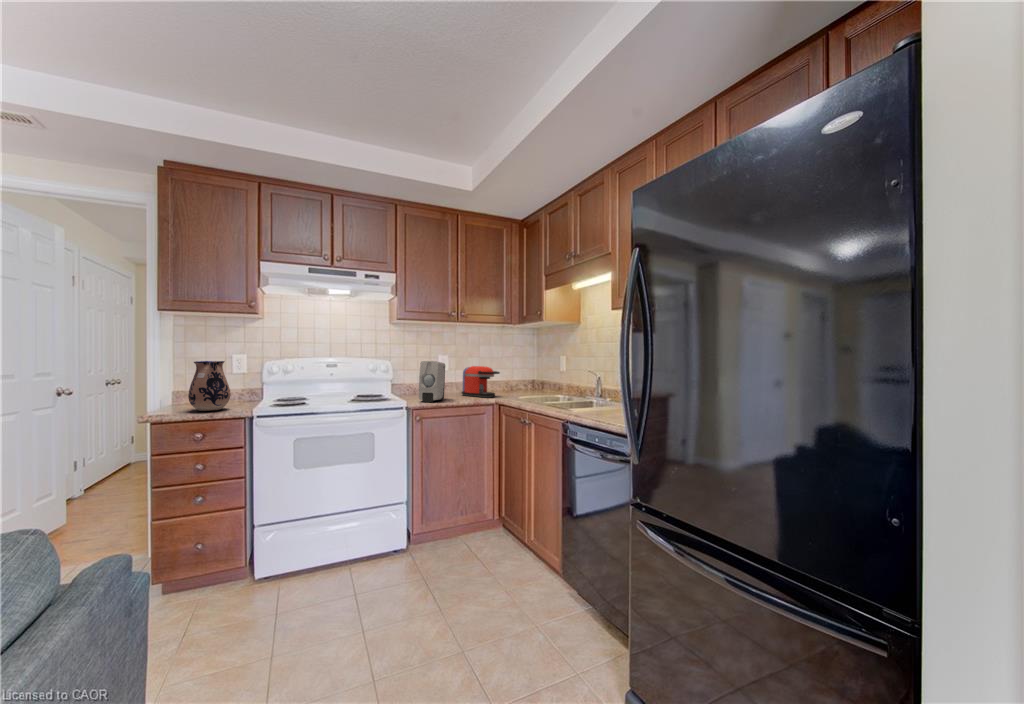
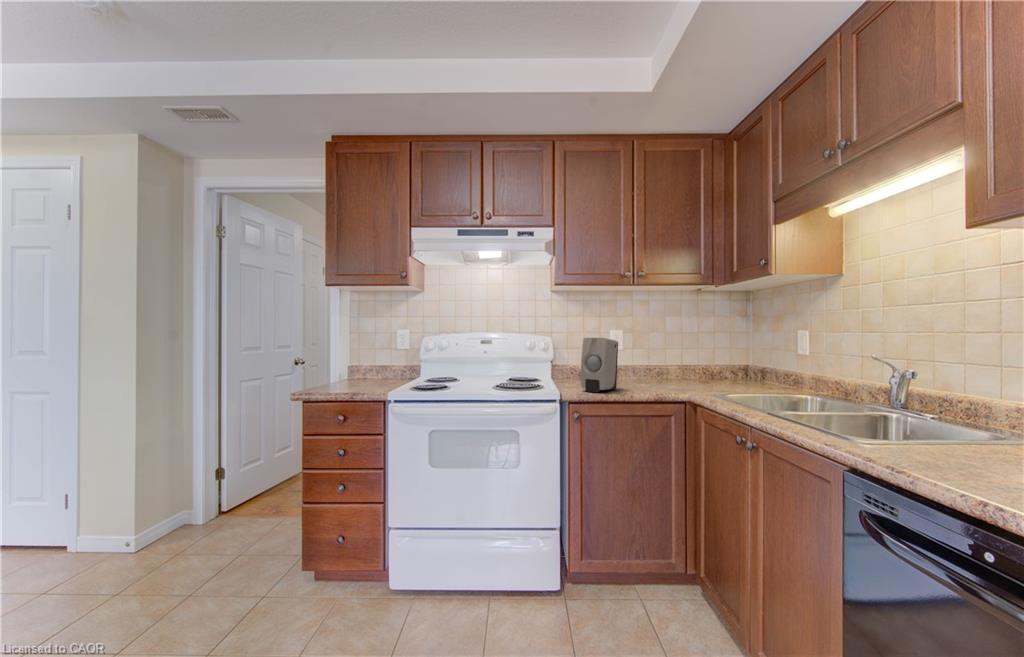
ceramic pitcher: present [188,361,231,411] -> none [336,337,375,390]
coffee maker: present [462,366,500,397] -> none [644,345,698,389]

